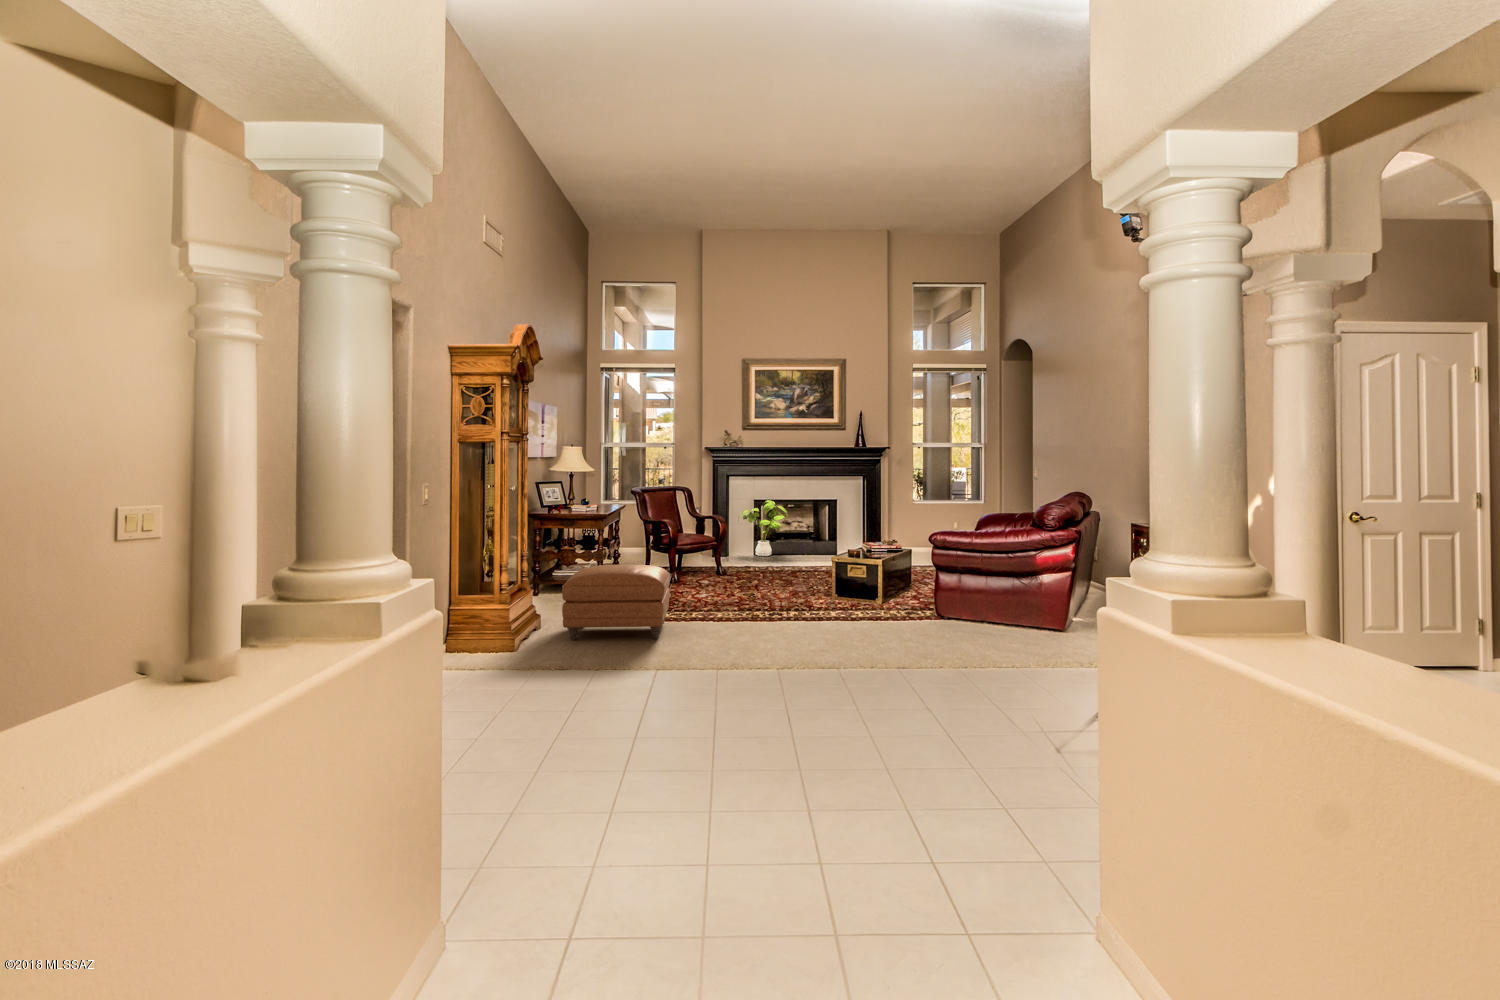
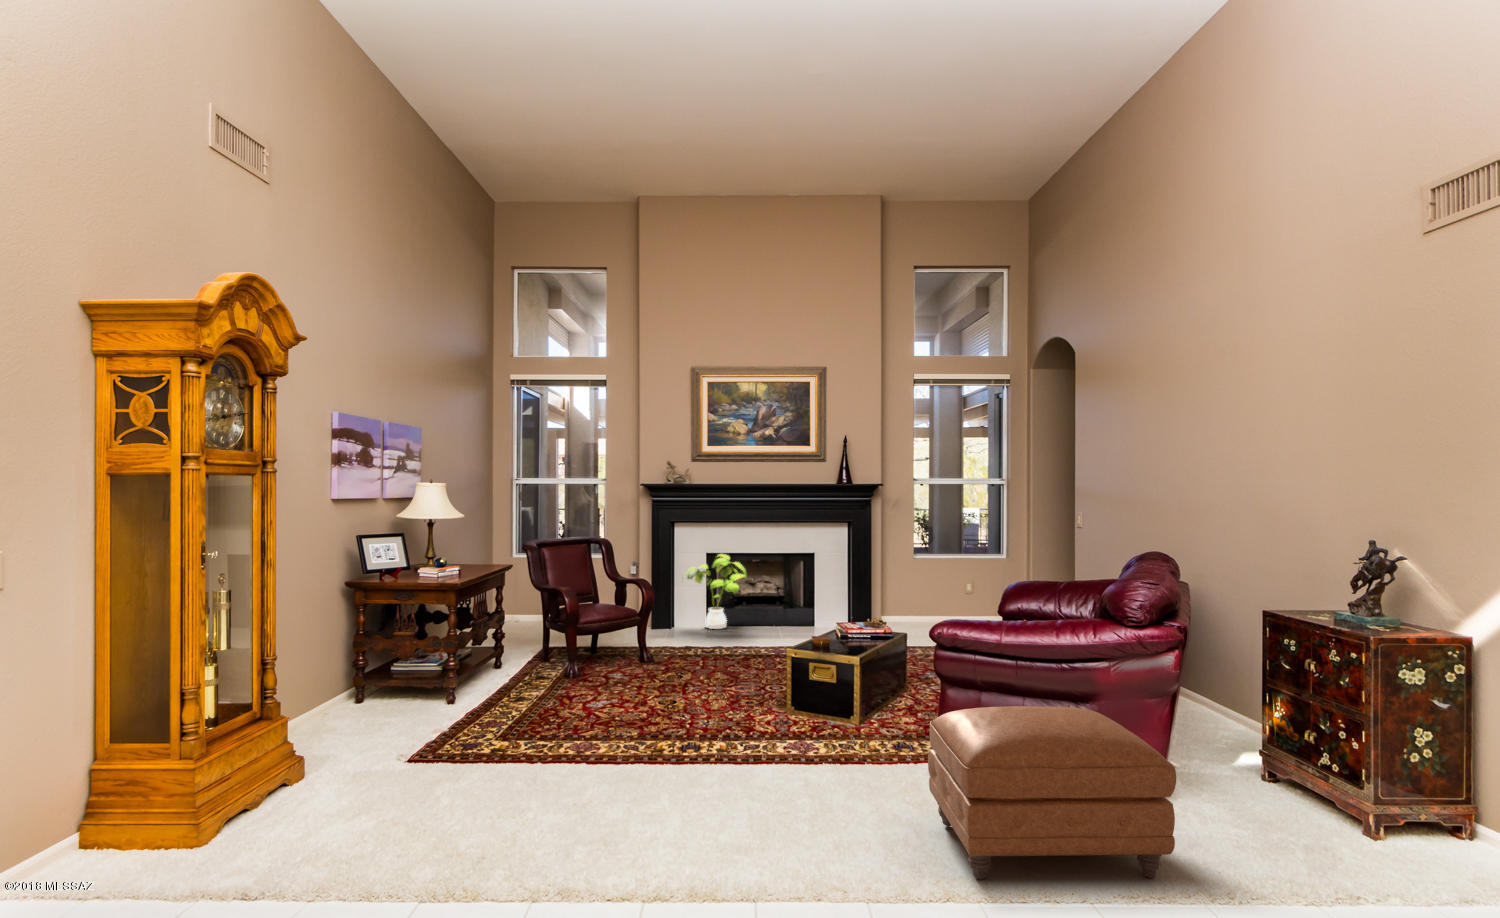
ottoman: present [562,565,670,640] -> present [928,706,1176,879]

